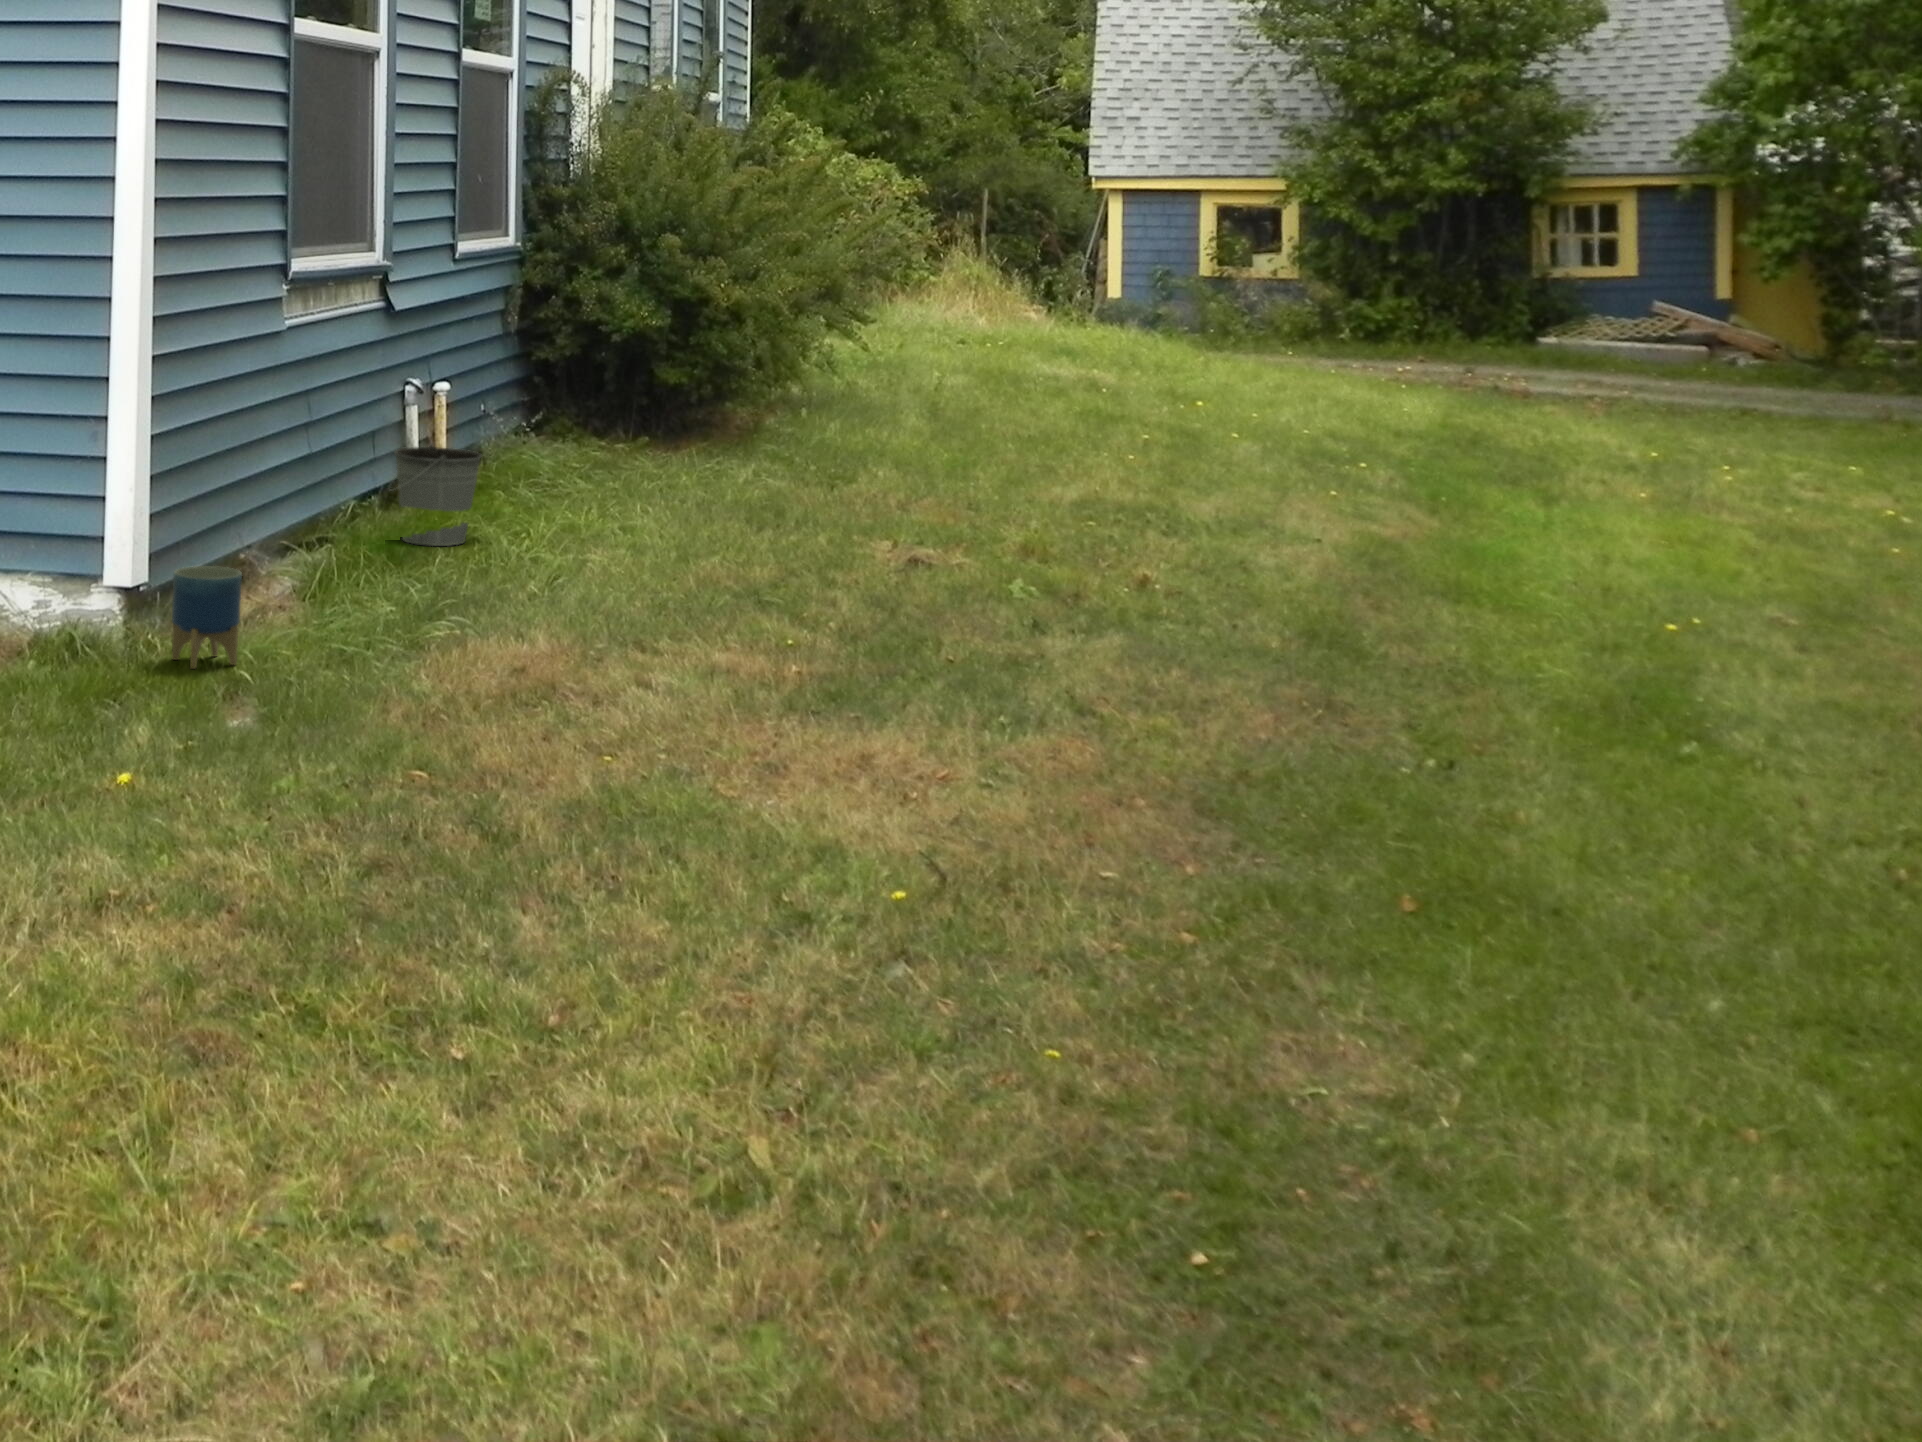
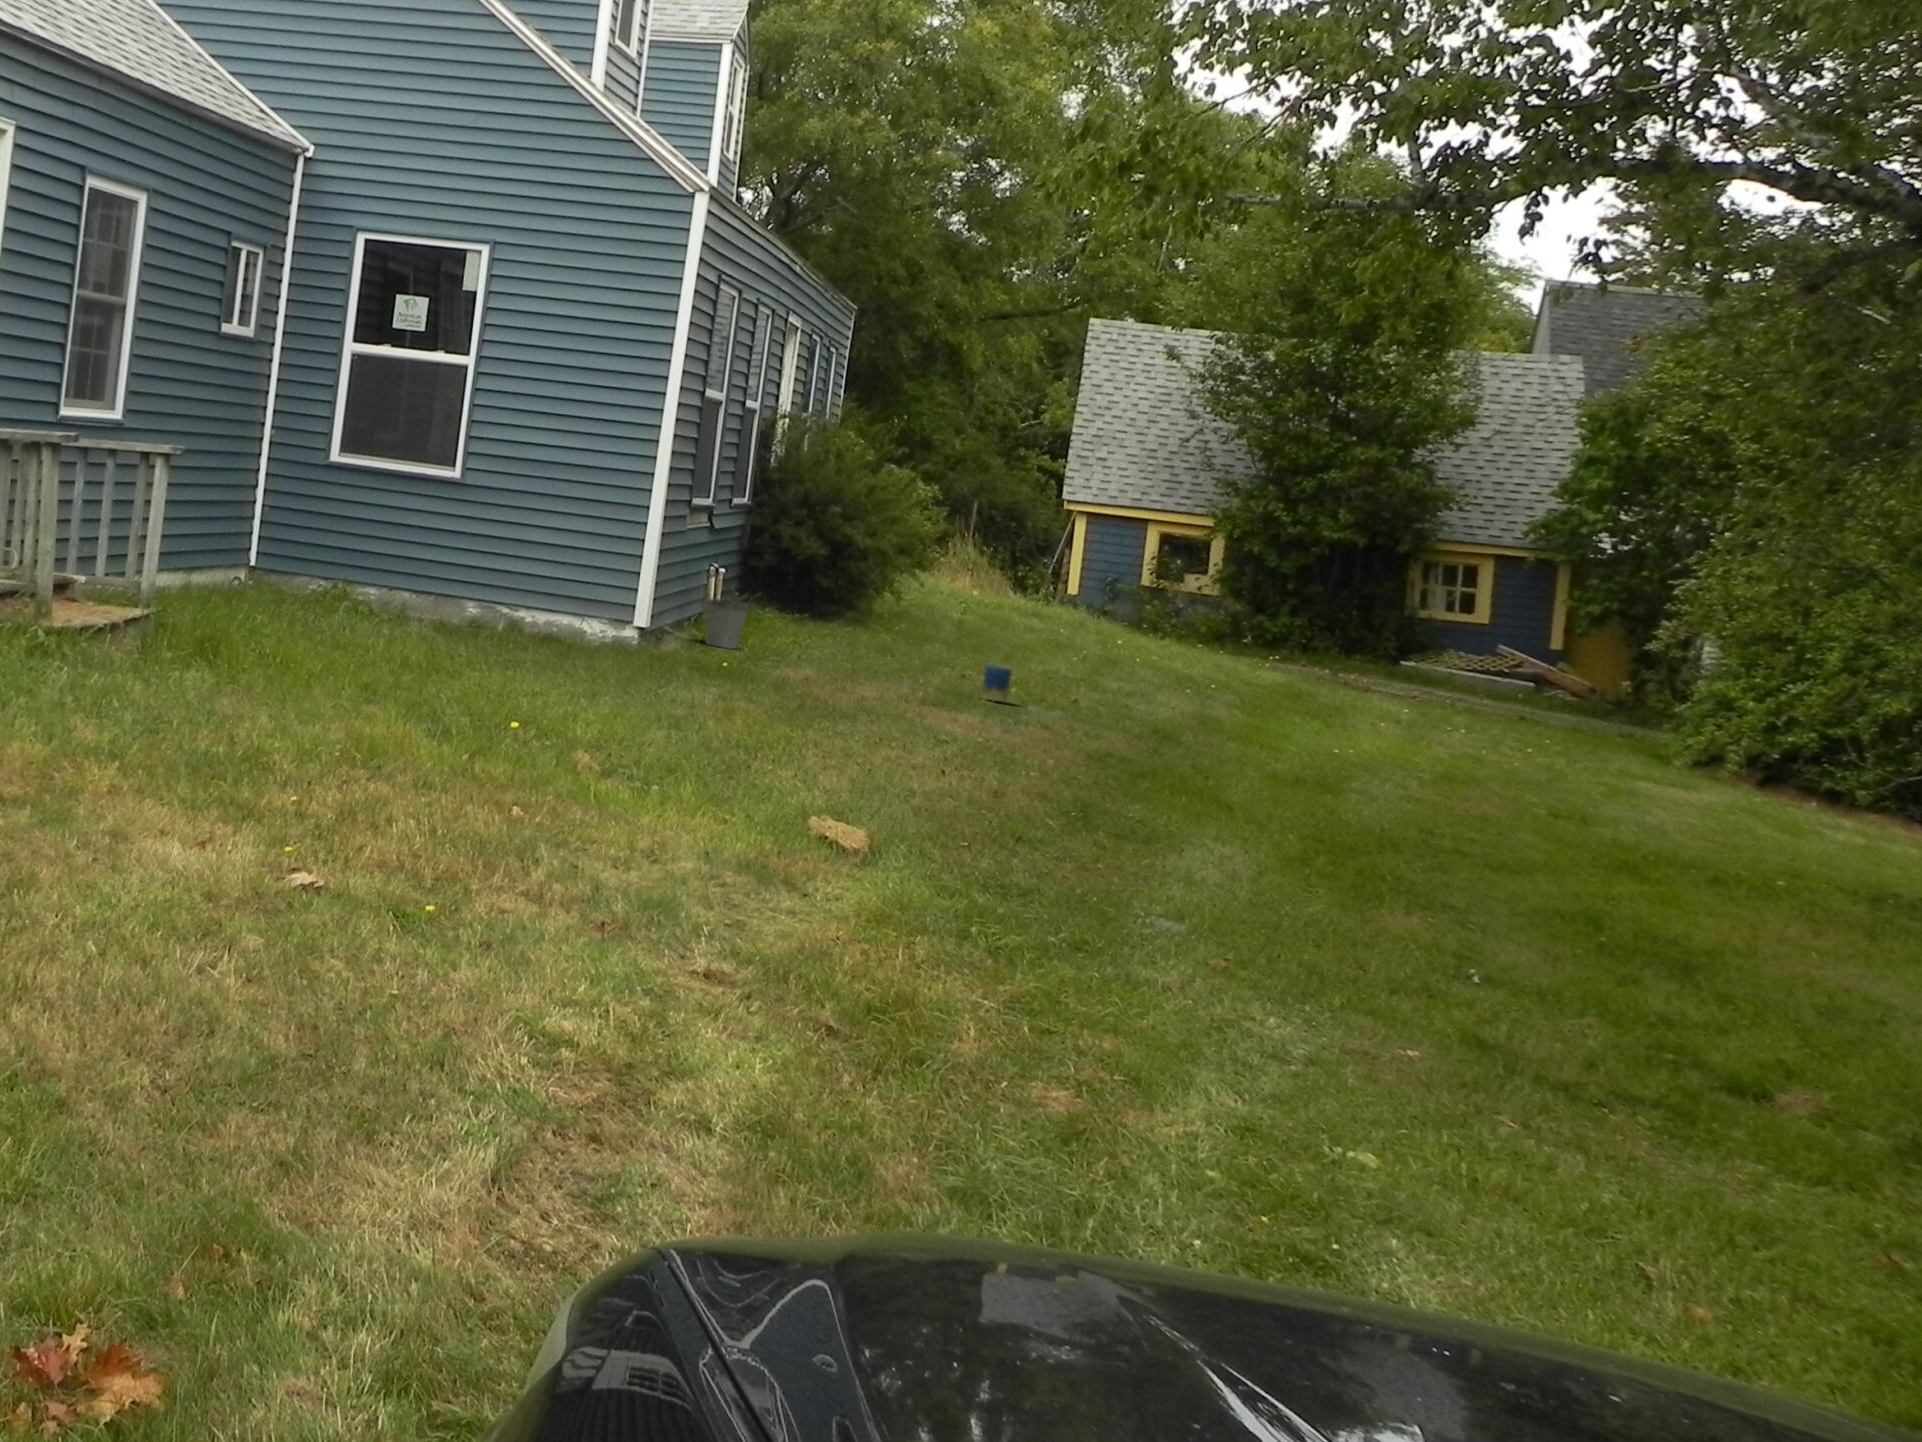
planter: present [172,566,242,669] -> present [981,664,1012,702]

